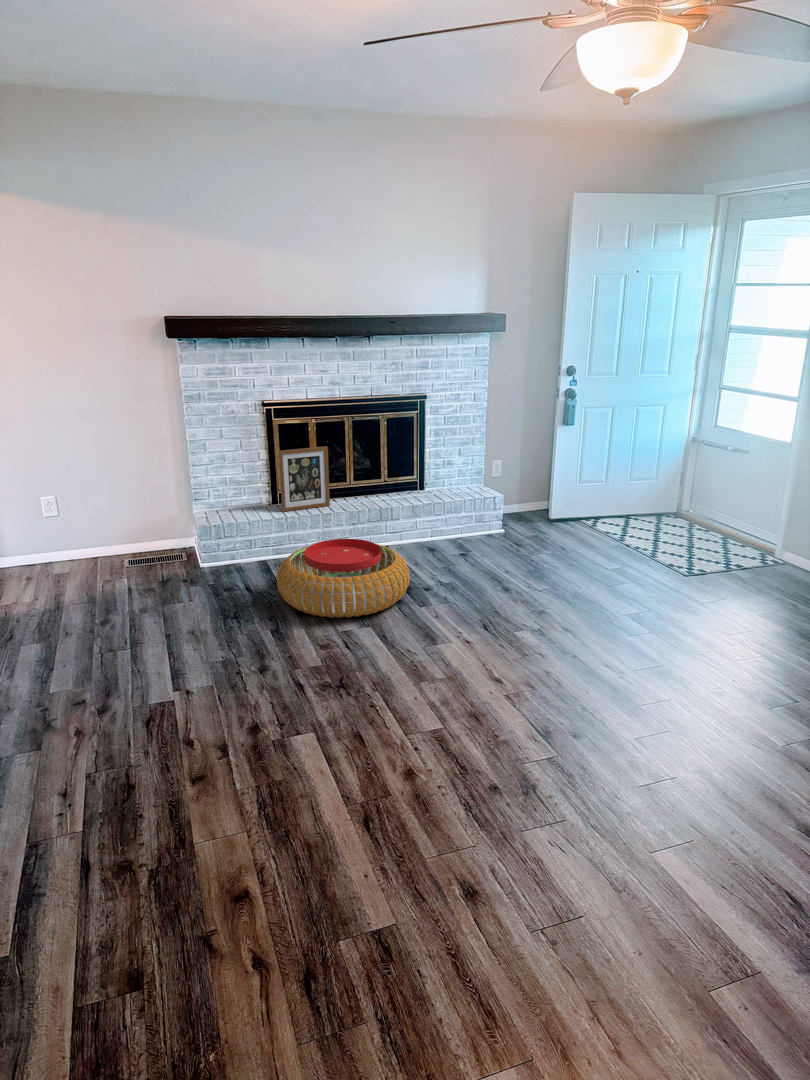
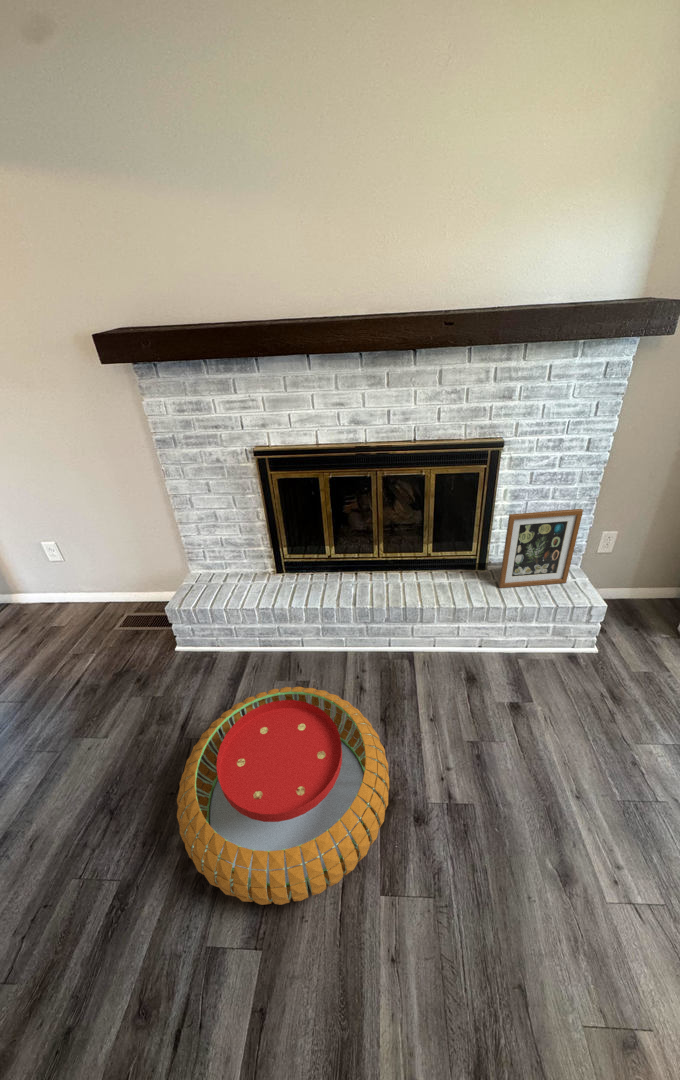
picture frame: present [279,446,330,512] -> present [499,509,583,588]

